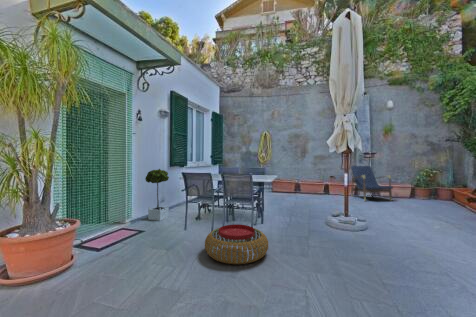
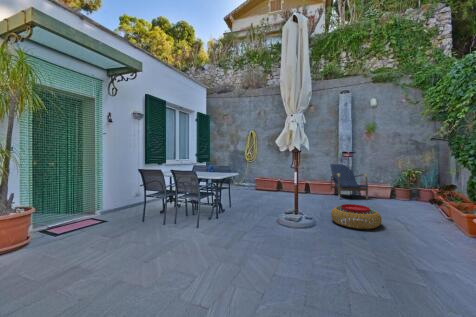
potted tree: present [145,169,169,221] -> none [116,166,139,213]
pouf: present [205,224,268,264] -> present [331,204,382,229]

